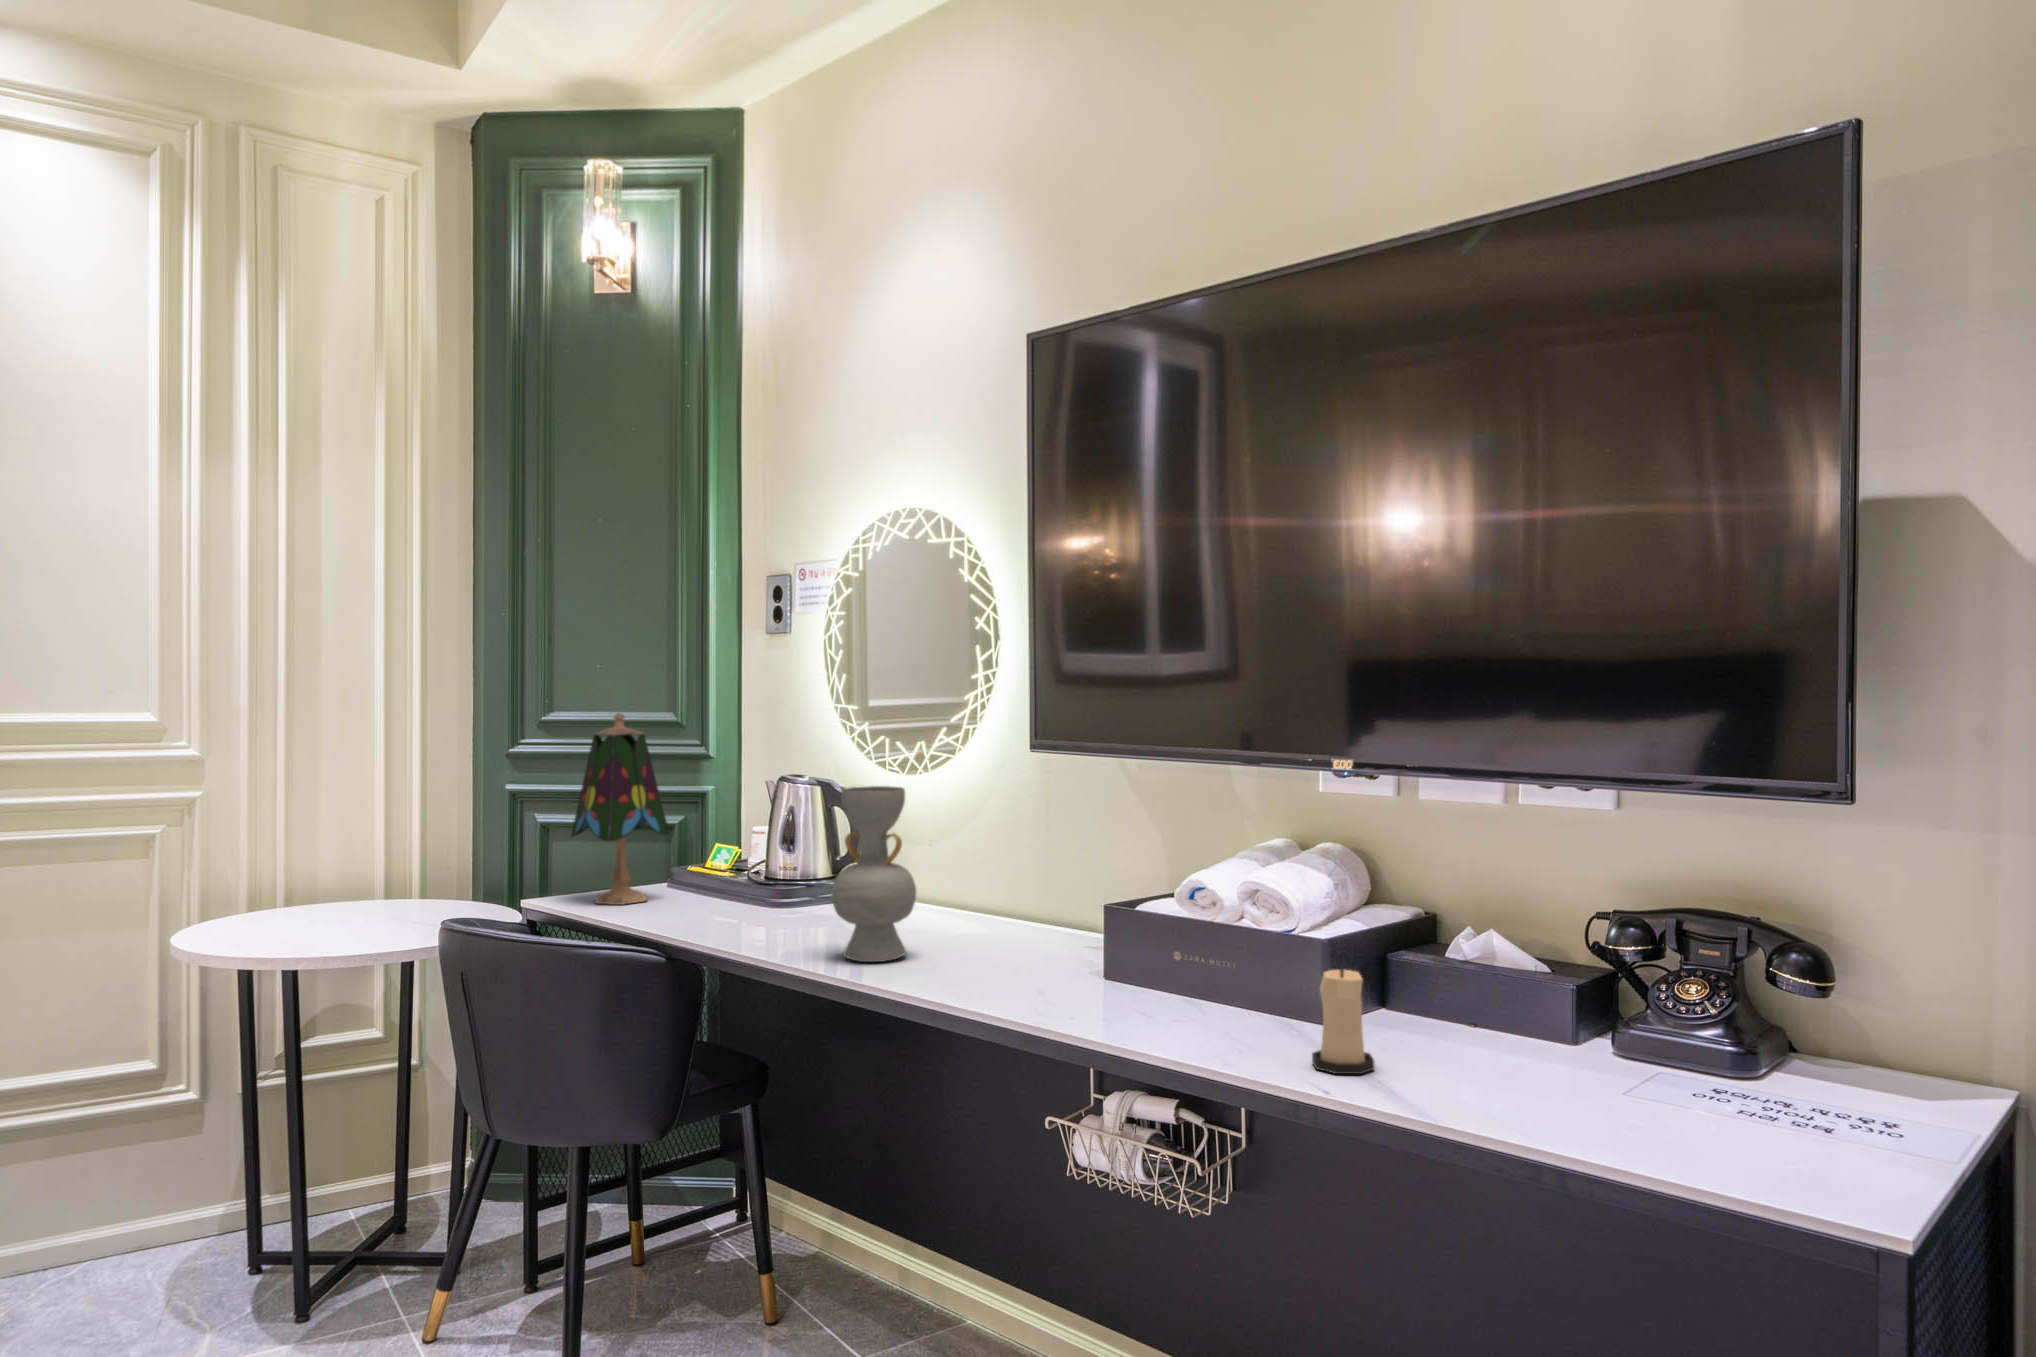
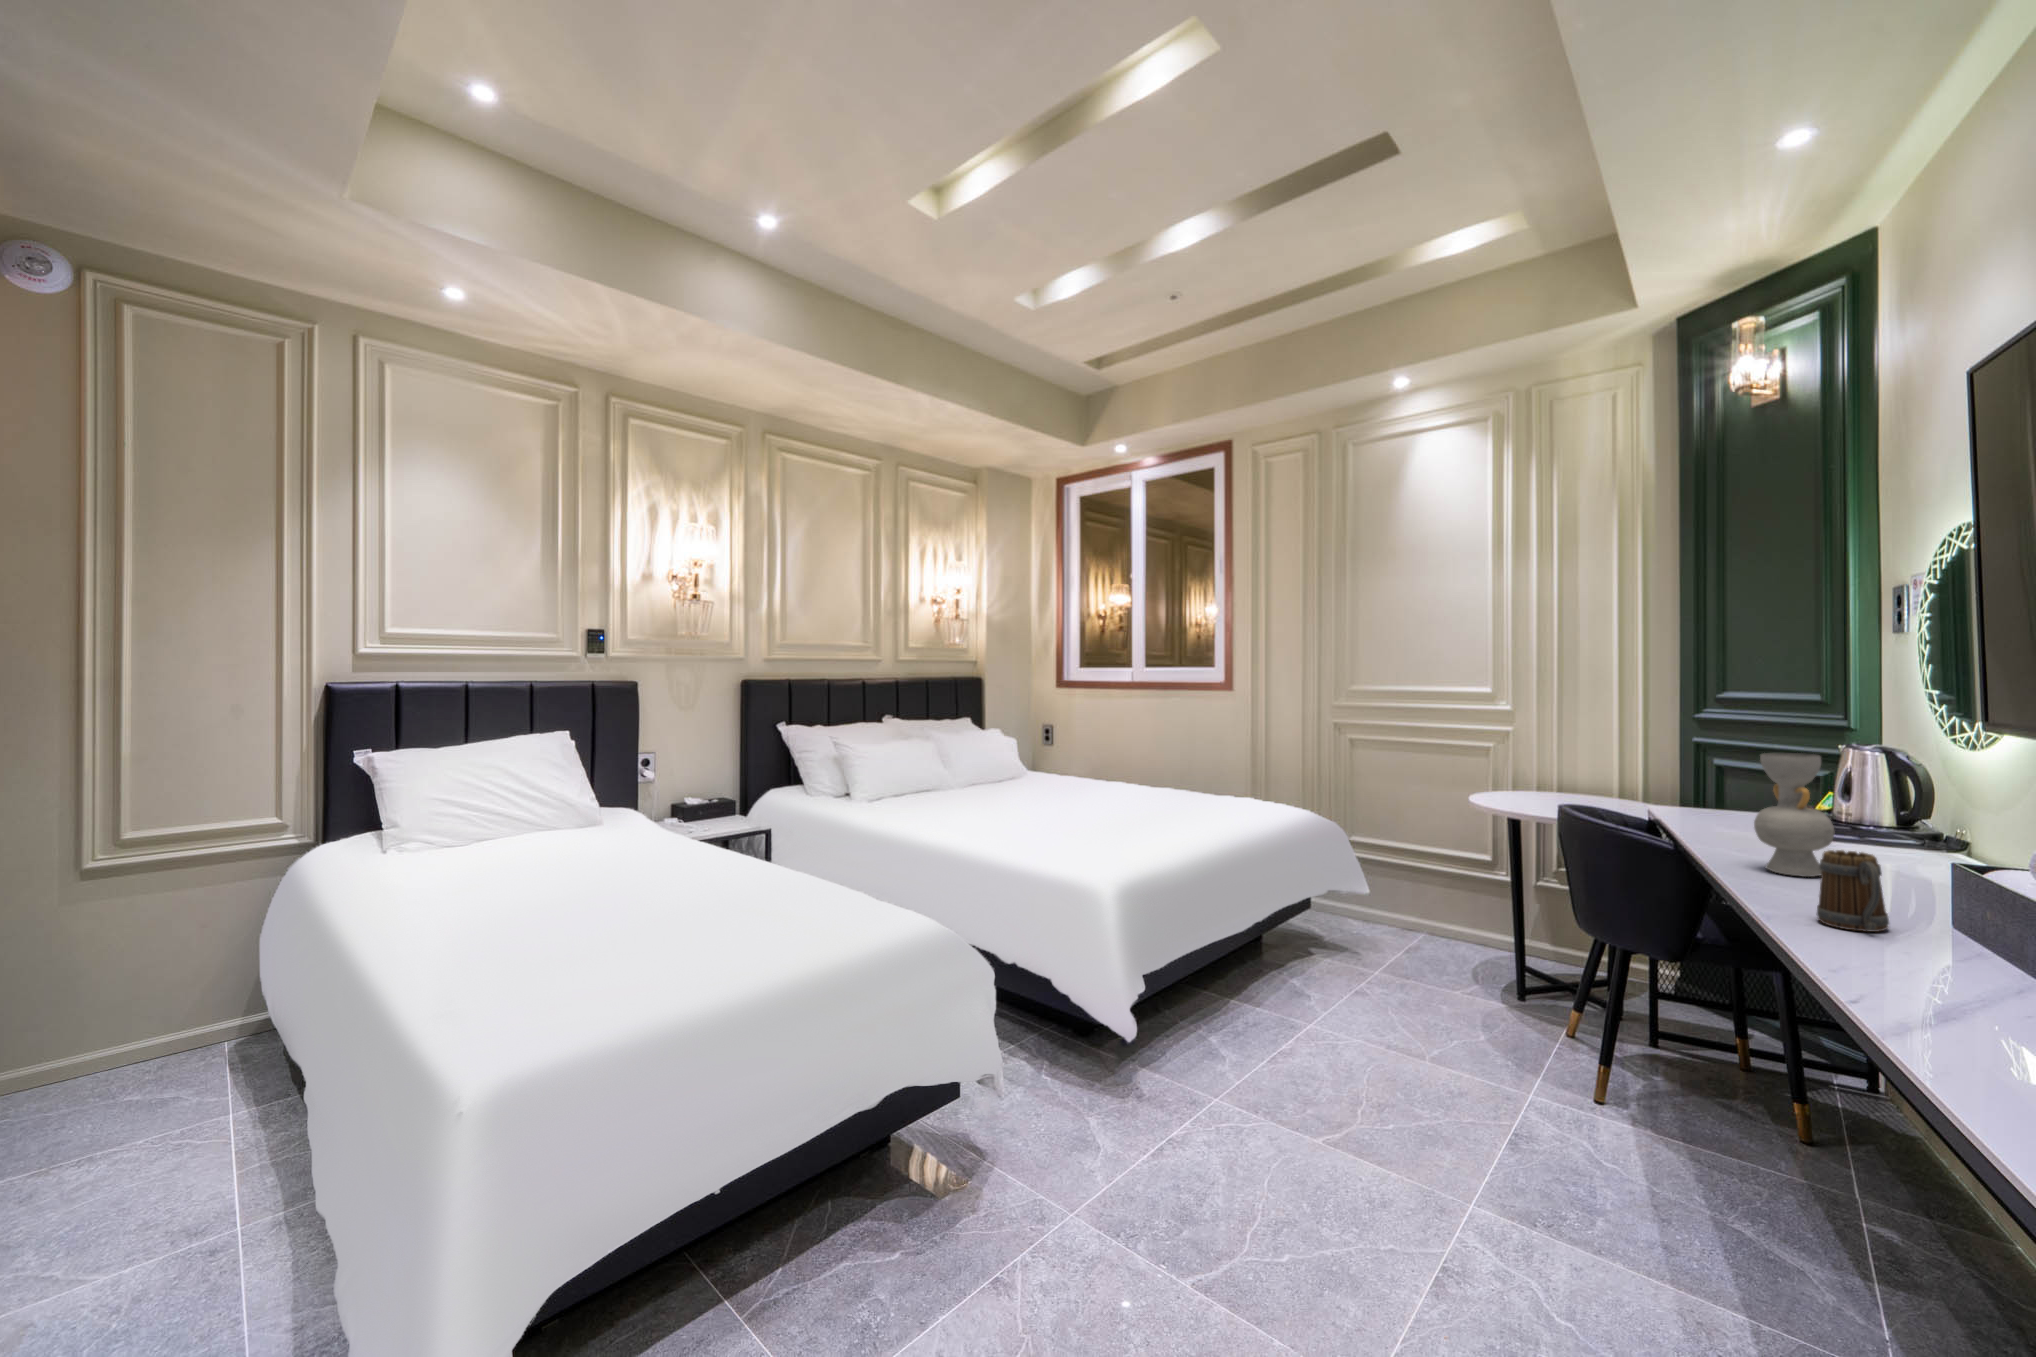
table lamp: present [571,713,669,905] -> none [1685,694,1757,820]
mug: none [1045,906,1137,1015] -> present [1817,850,1889,932]
candle: present [1312,965,1375,1074] -> none [1913,918,1987,1009]

